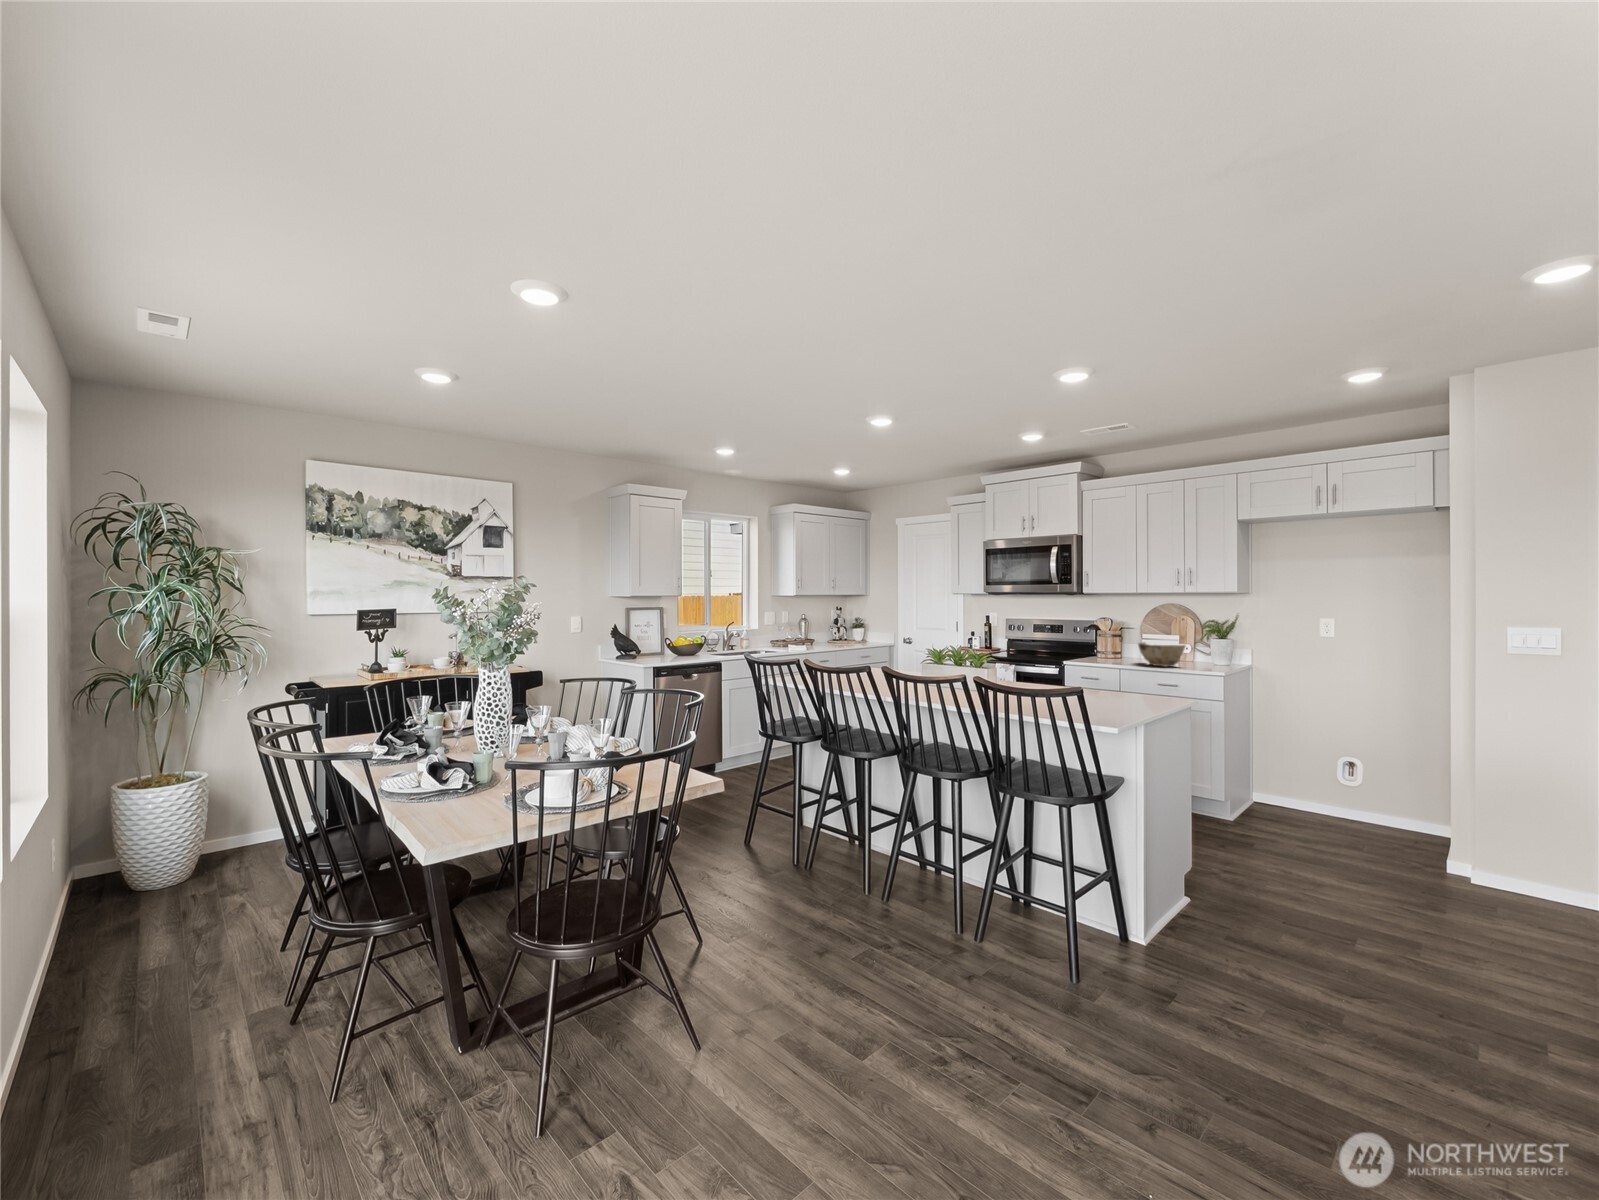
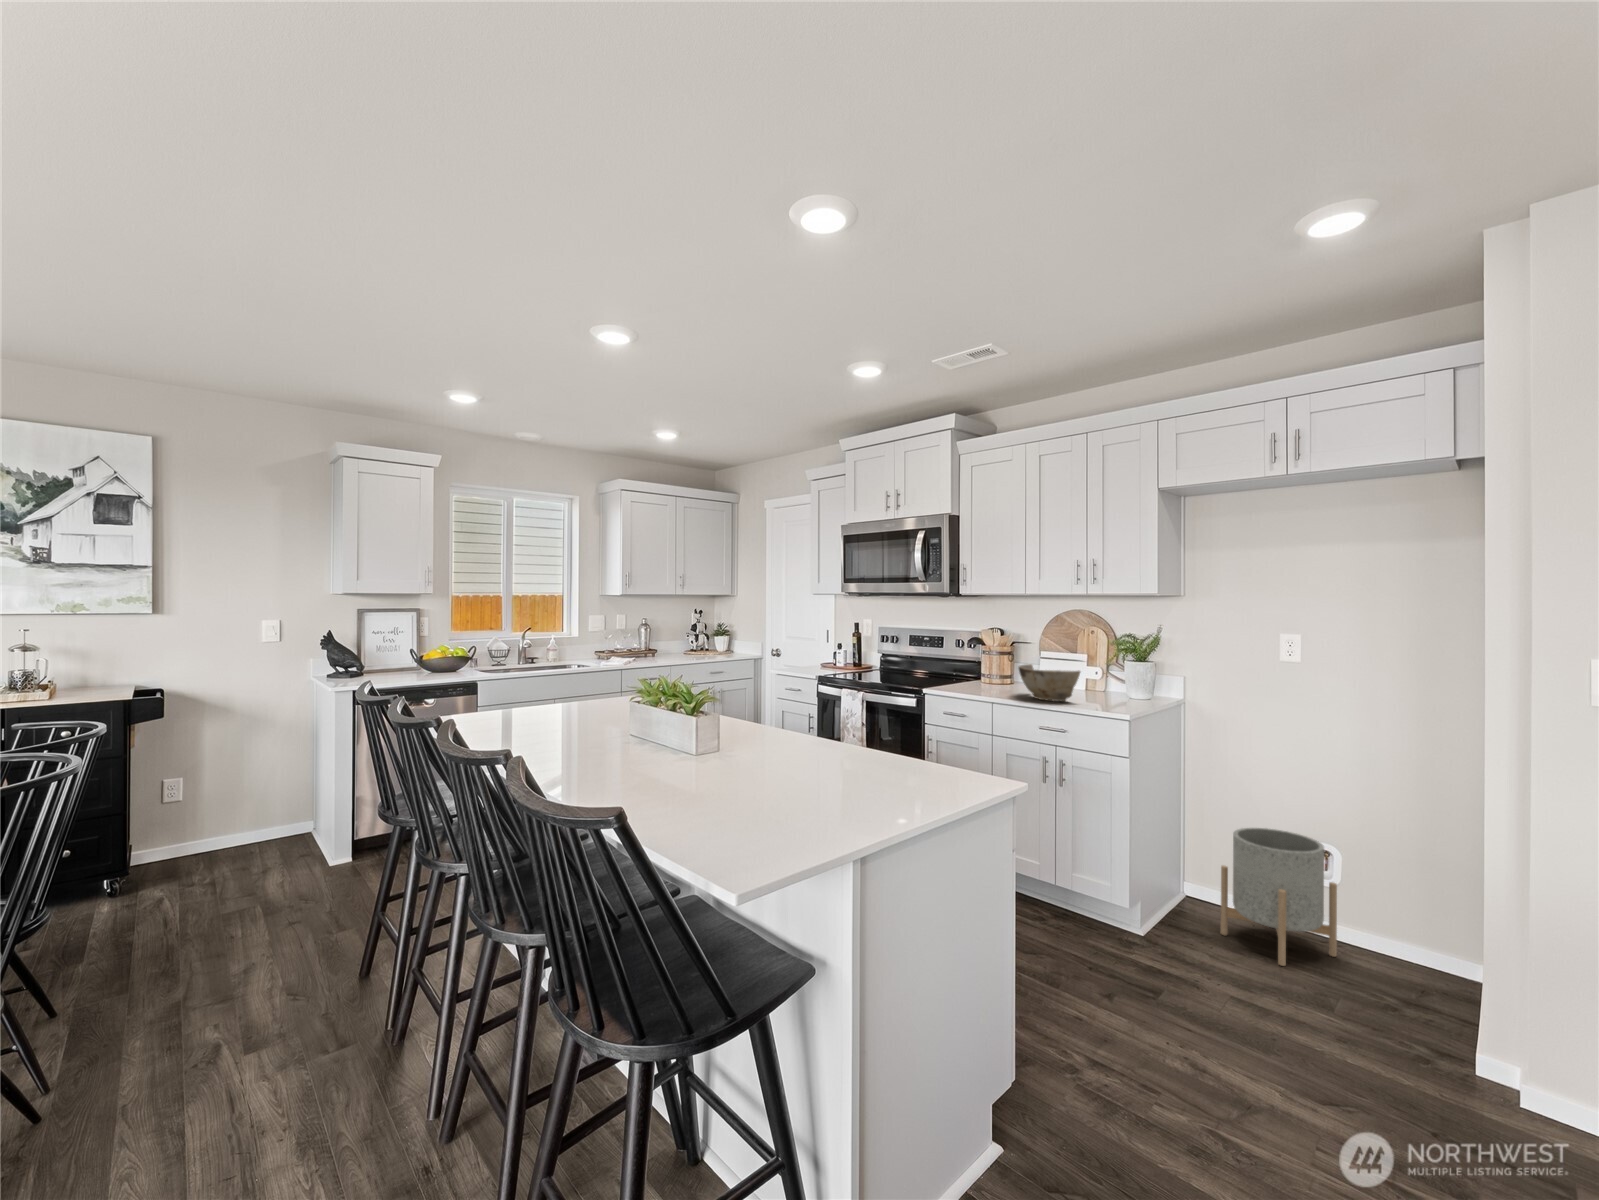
planter: none [1283,747,1360,828] -> present [1221,828,1337,966]

